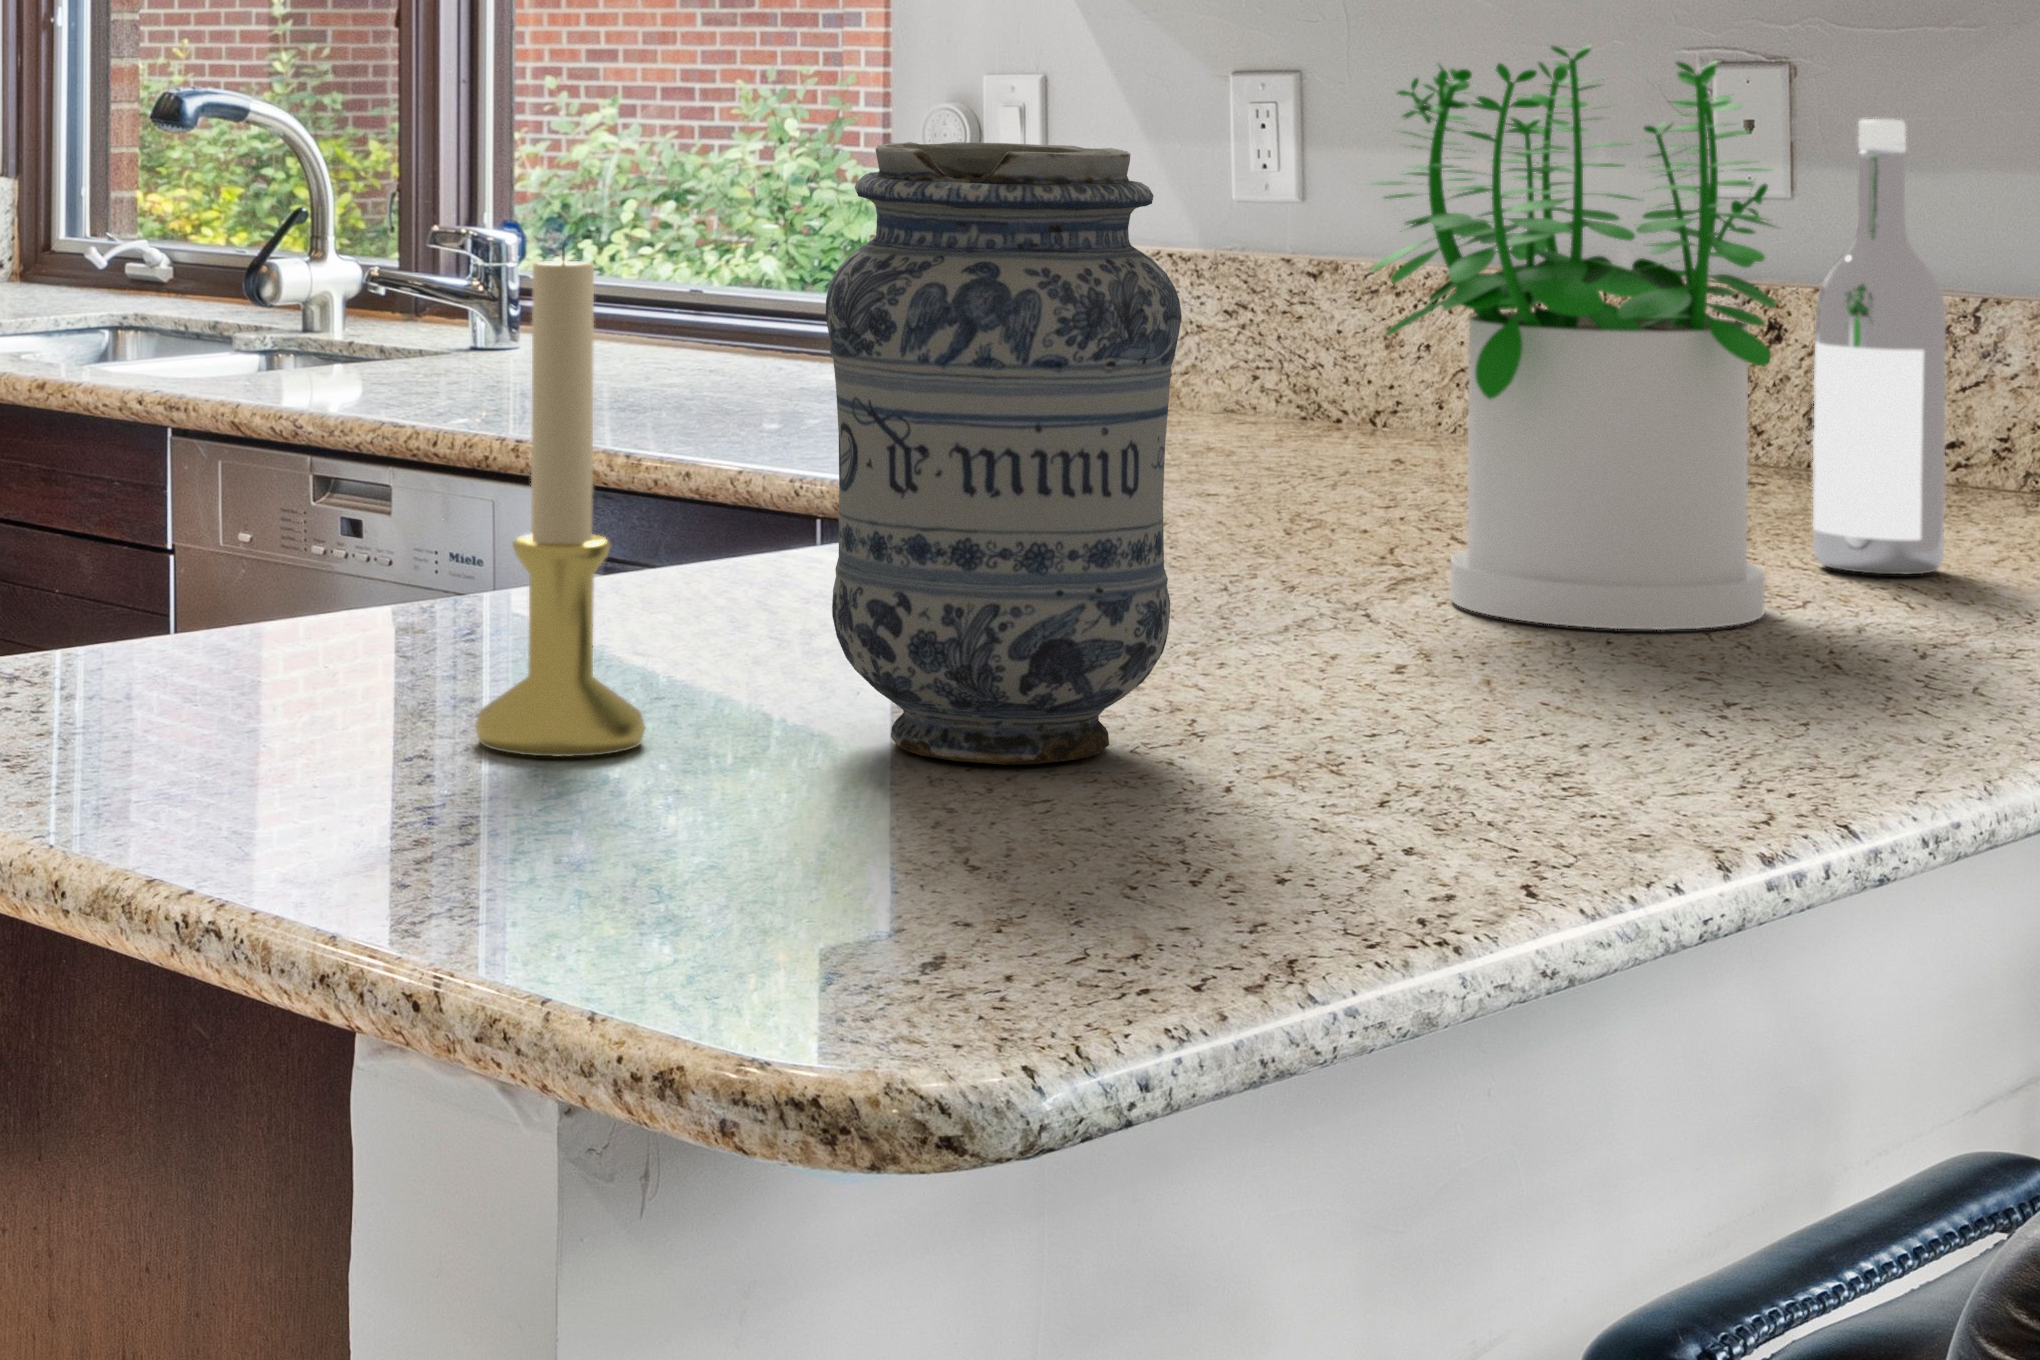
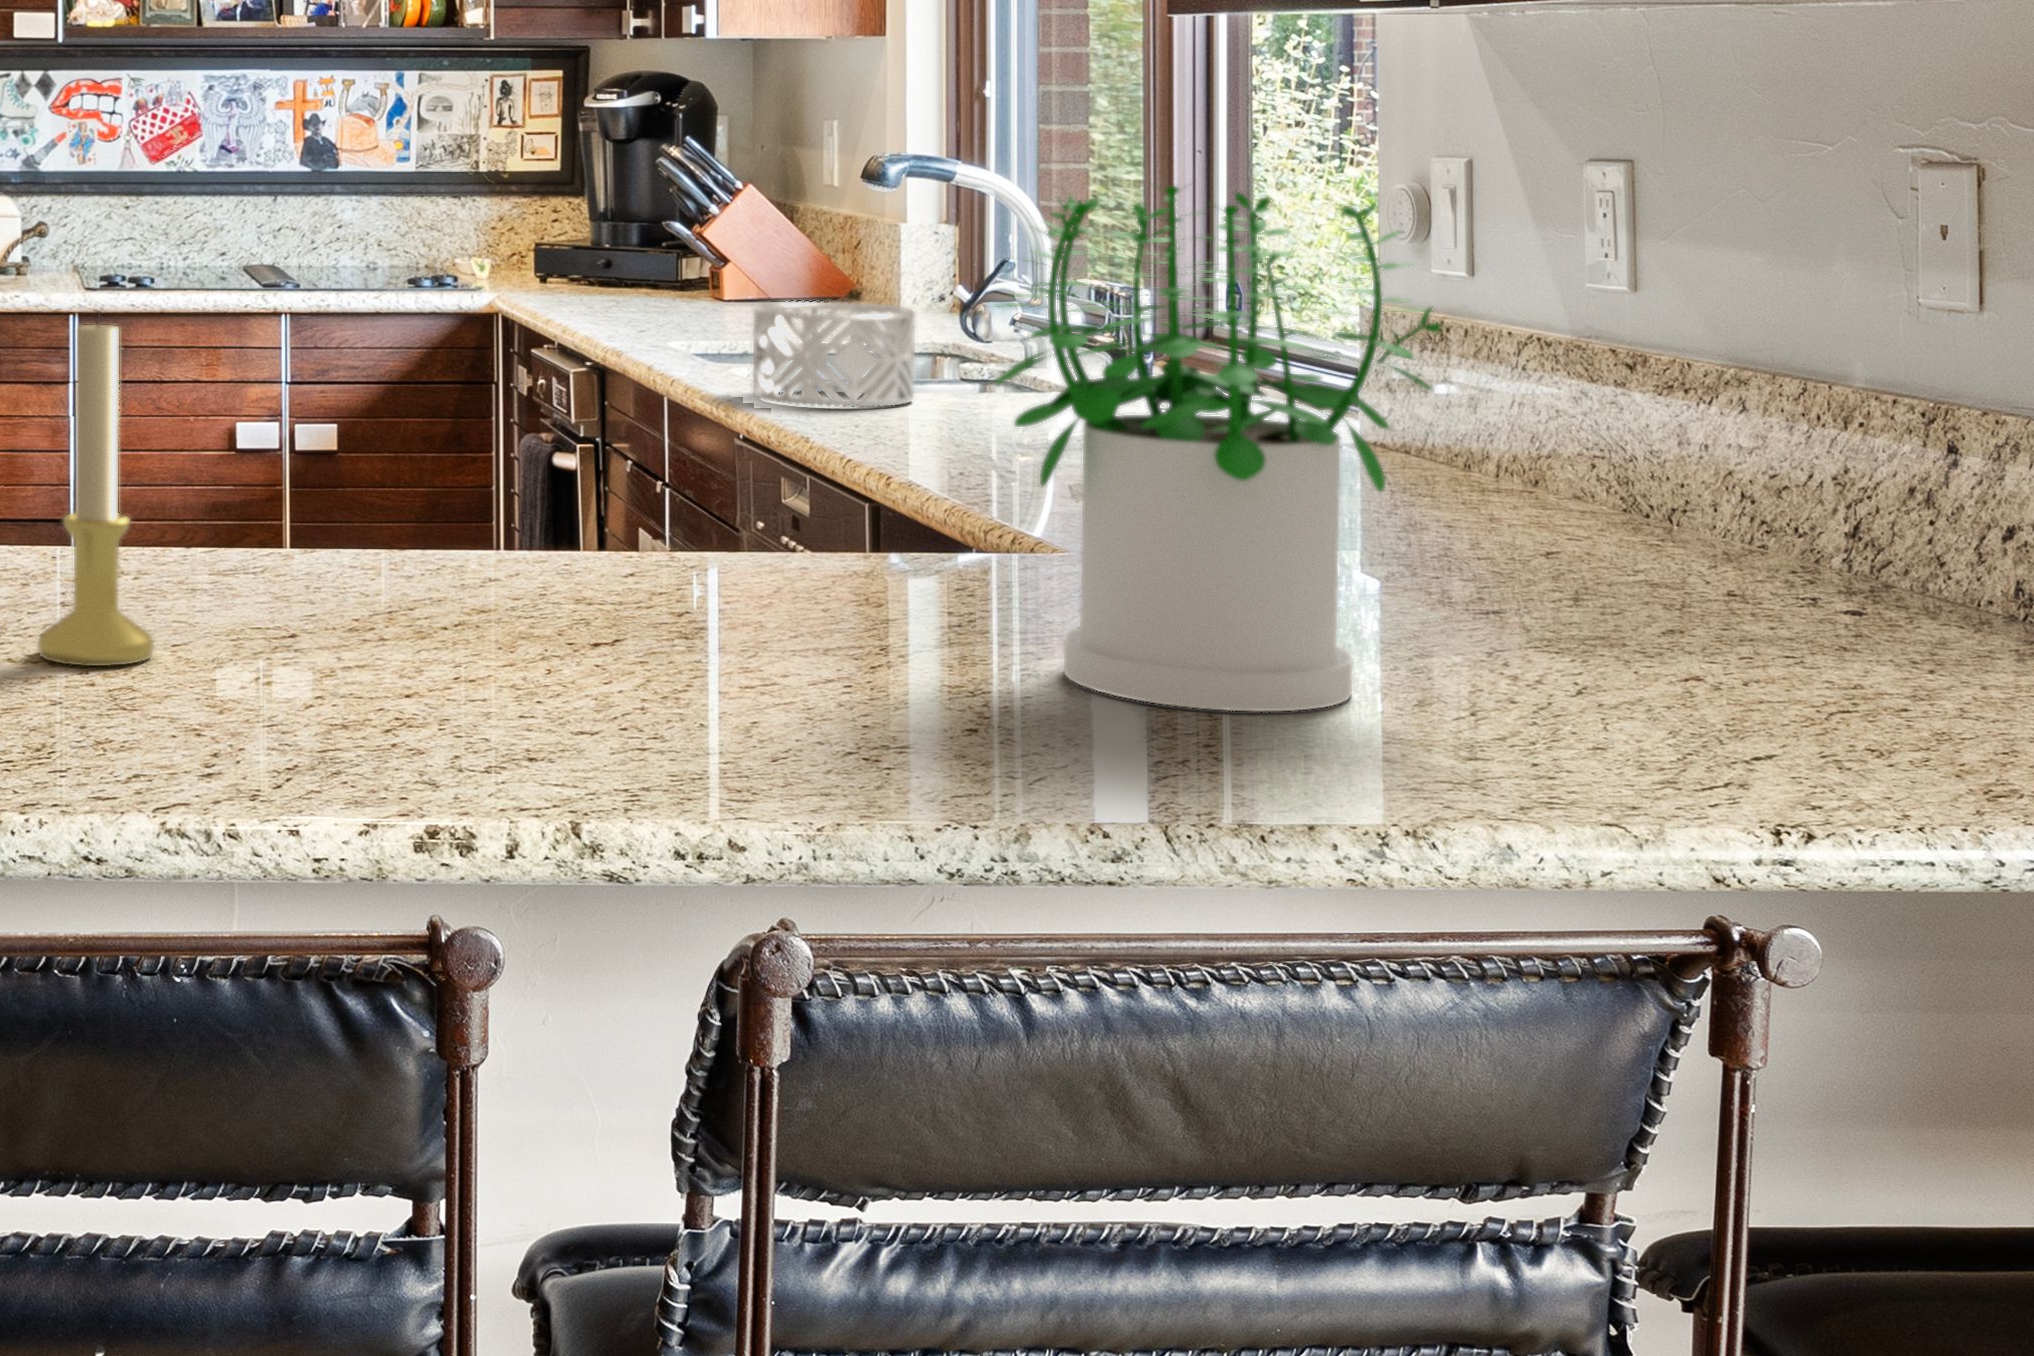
wine bottle: present [1813,119,1946,574] -> none [1555,256,1695,700]
vase: present [826,142,1182,764] -> none [207,253,470,714]
decorative bowl: none [169,262,366,390] -> present [753,302,915,407]

